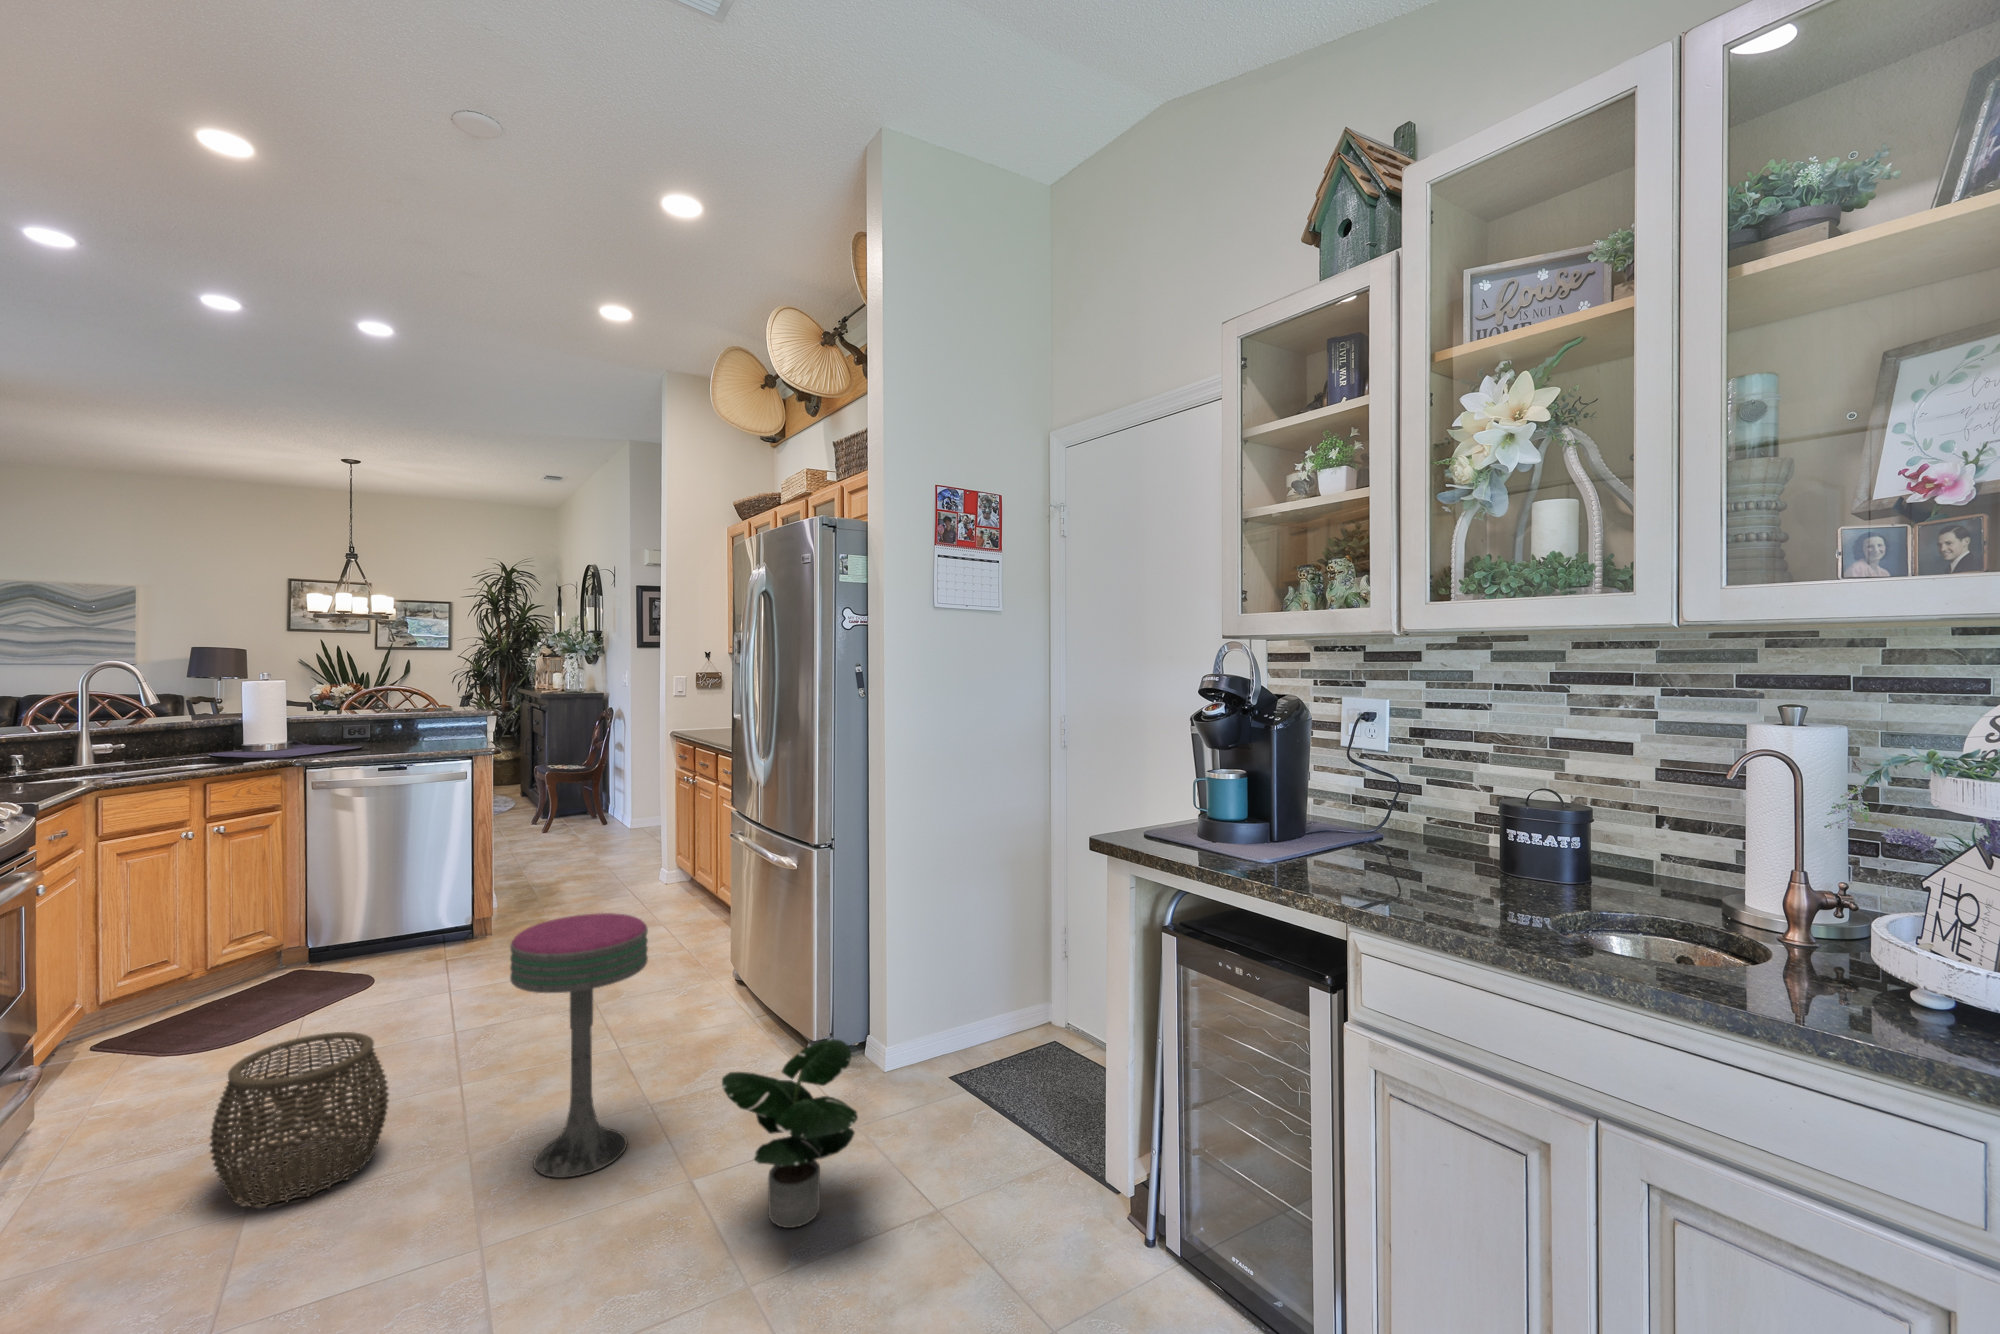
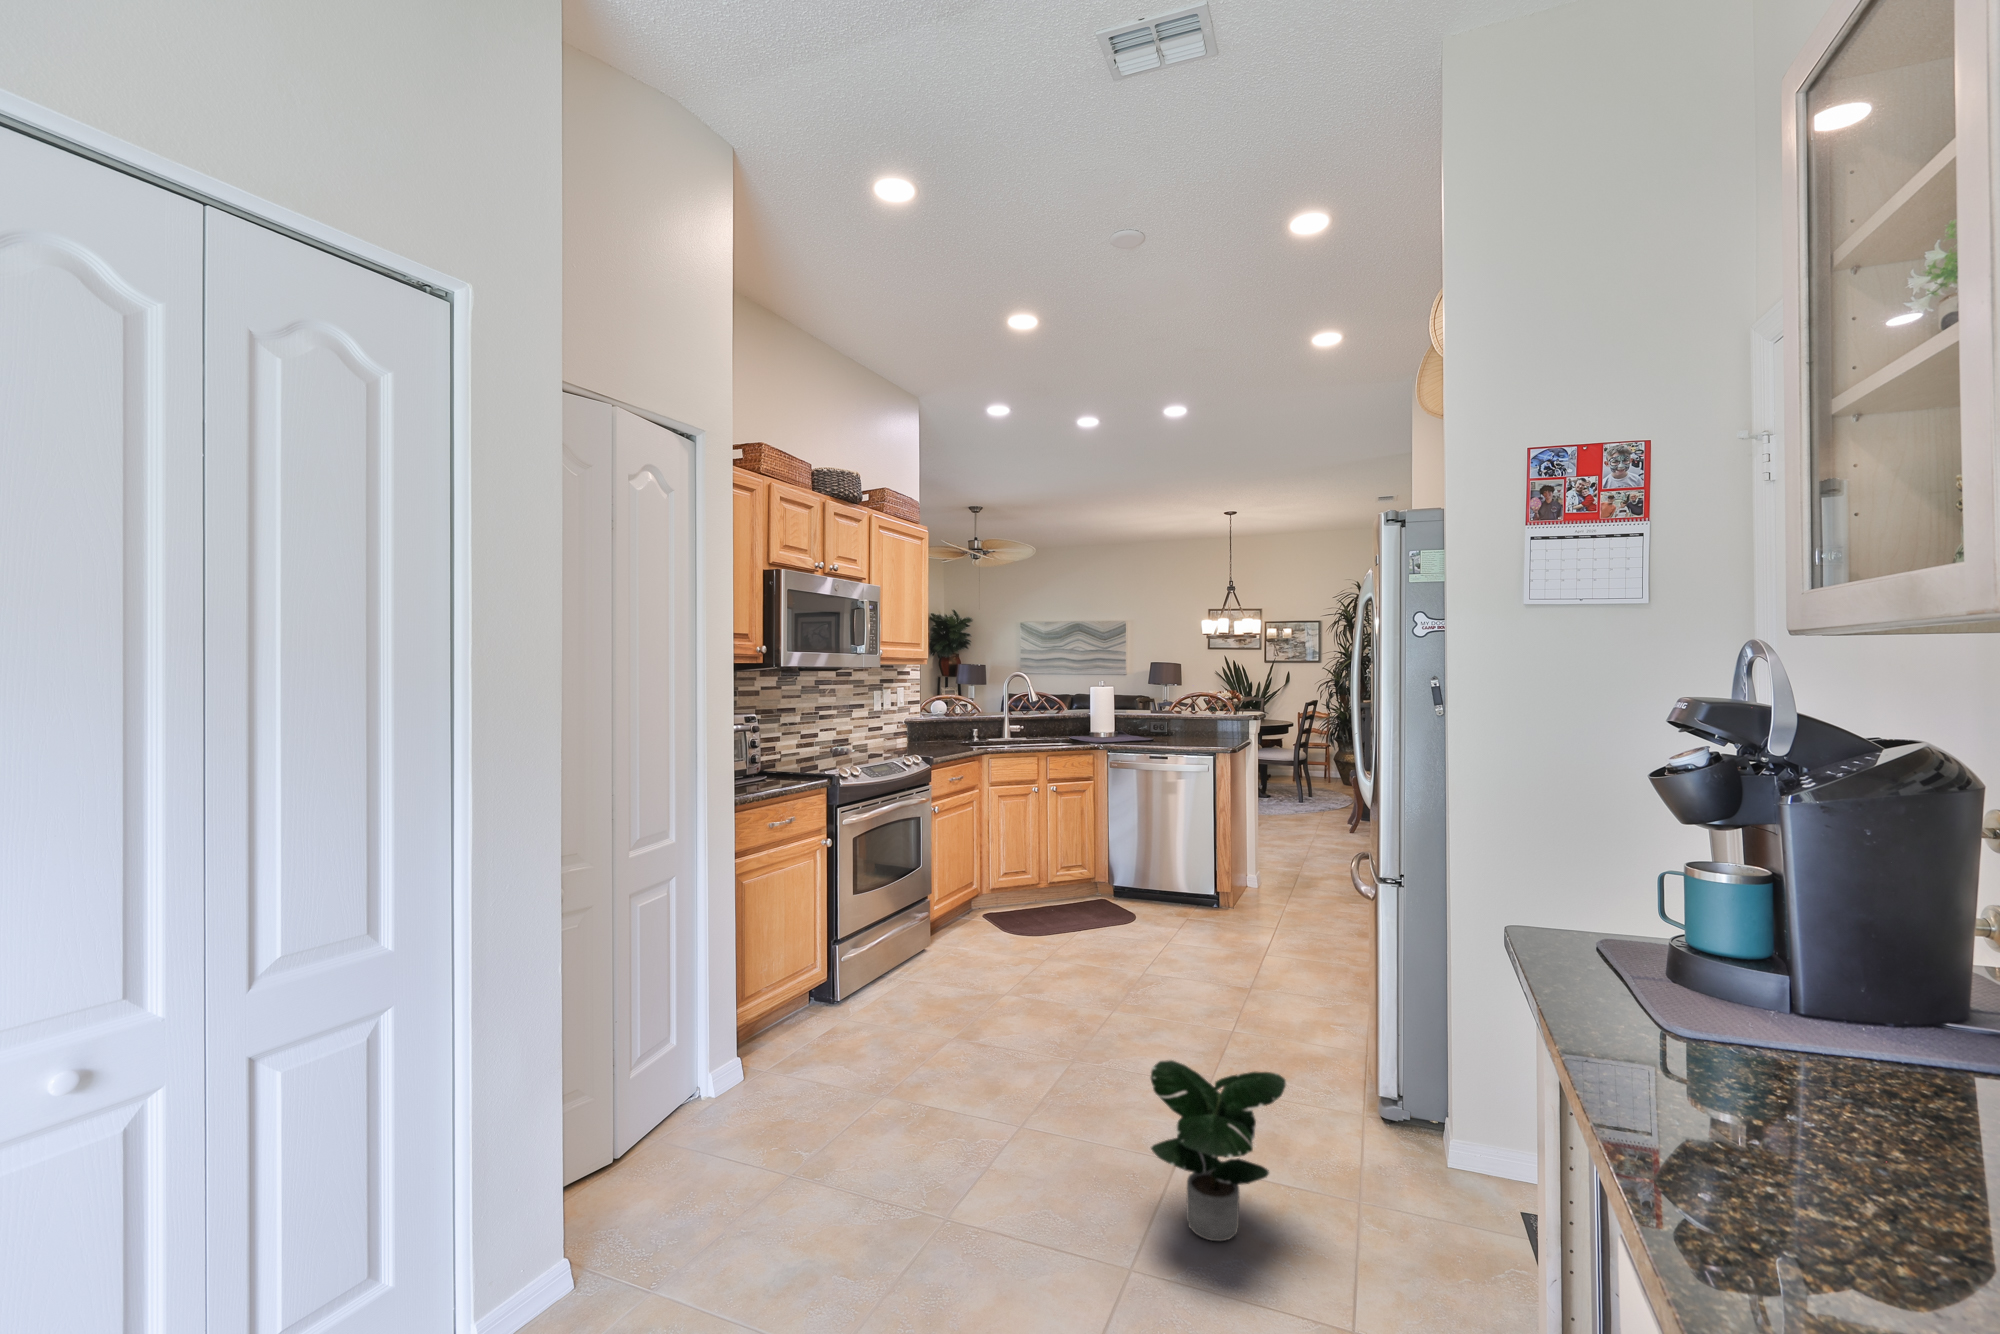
bar stool: present [510,913,648,1178] -> none [1075,888,1181,1109]
woven basket: present [210,1032,389,1206] -> none [944,931,1040,1038]

